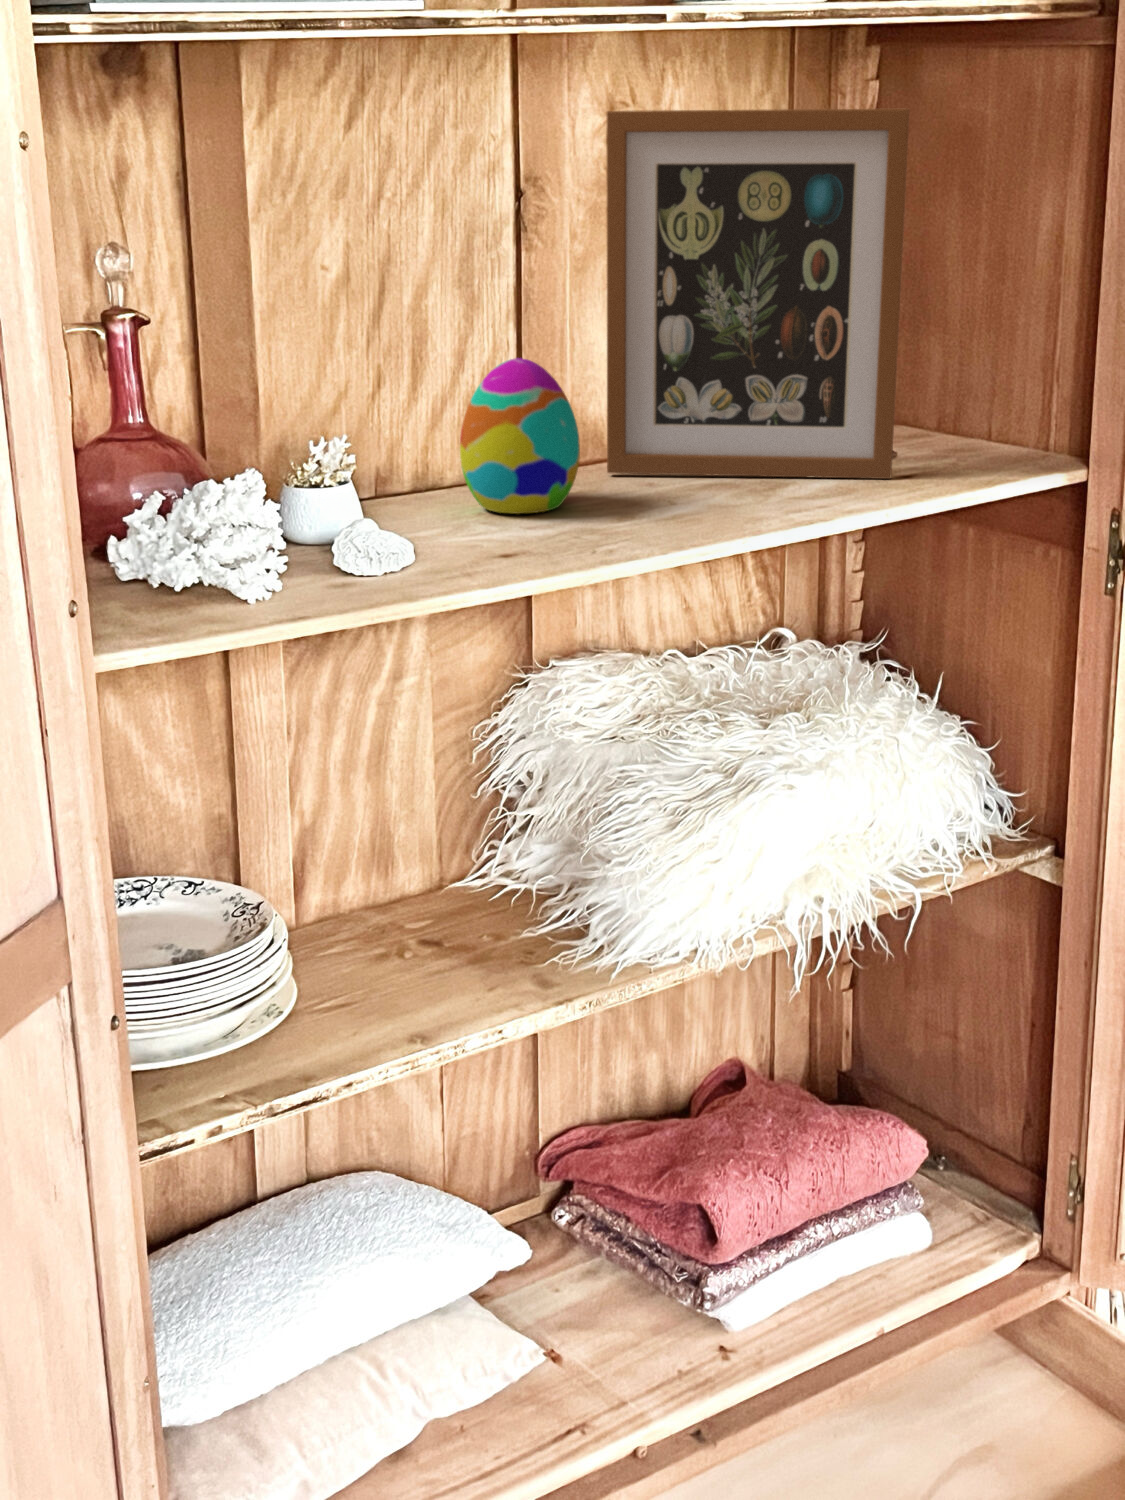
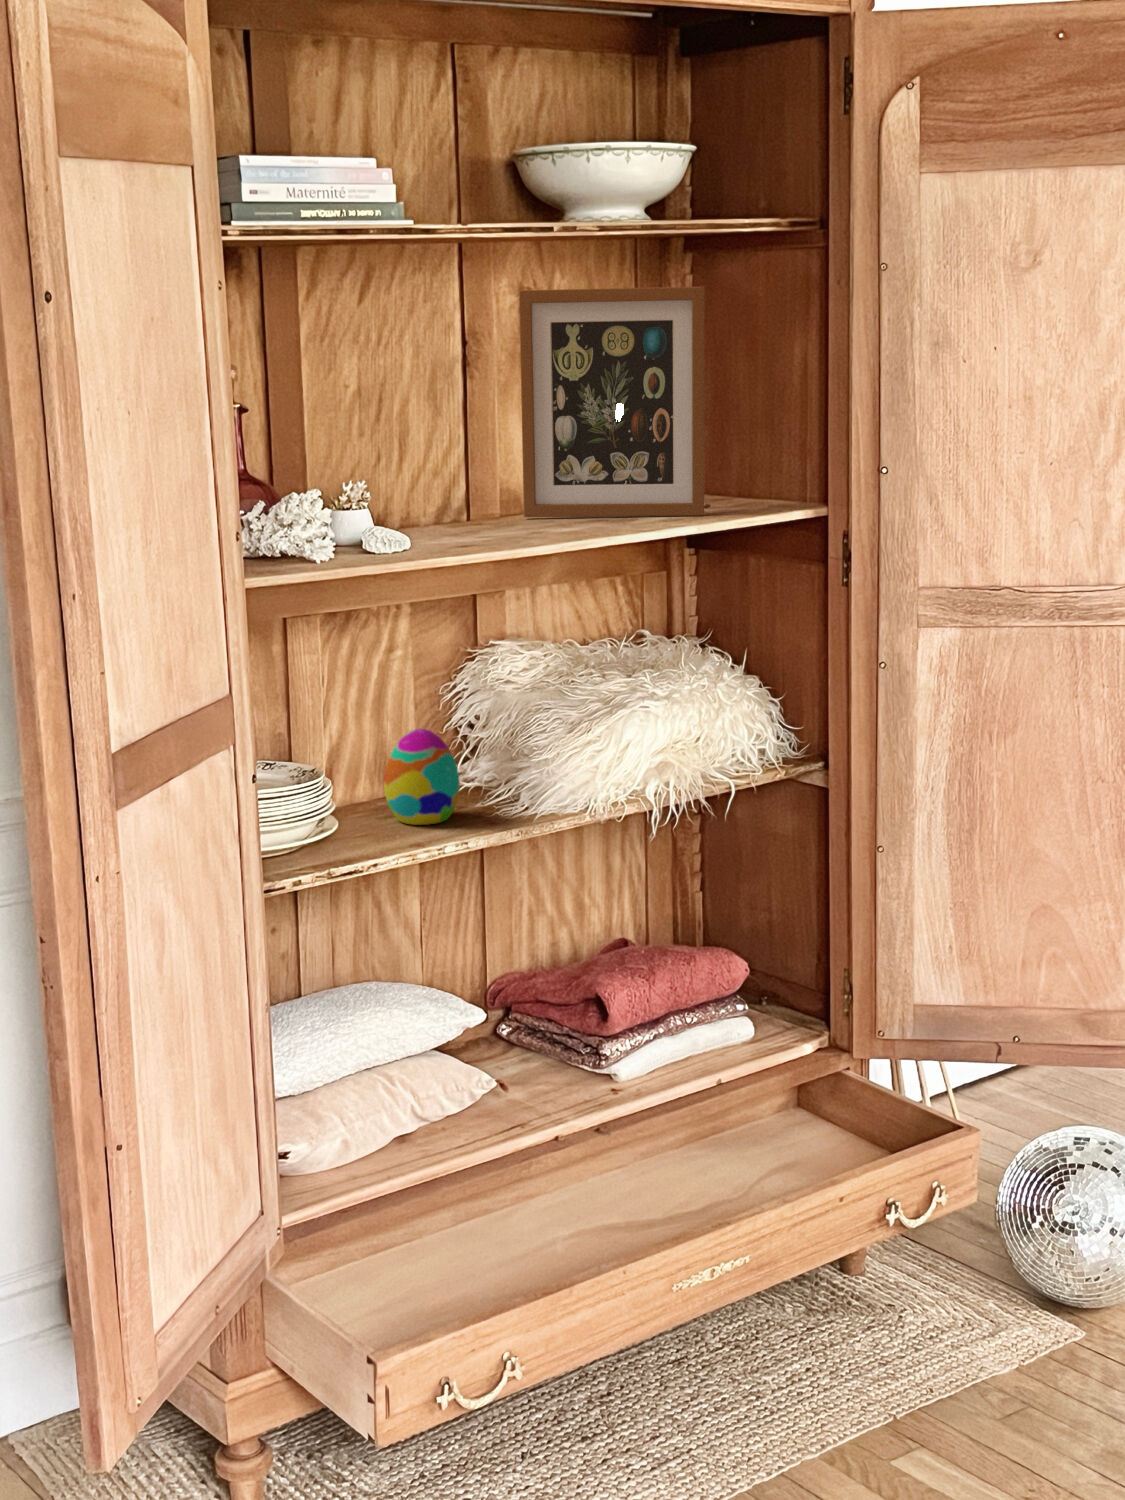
decorative egg: present [460,358,580,514] -> present [384,729,460,825]

